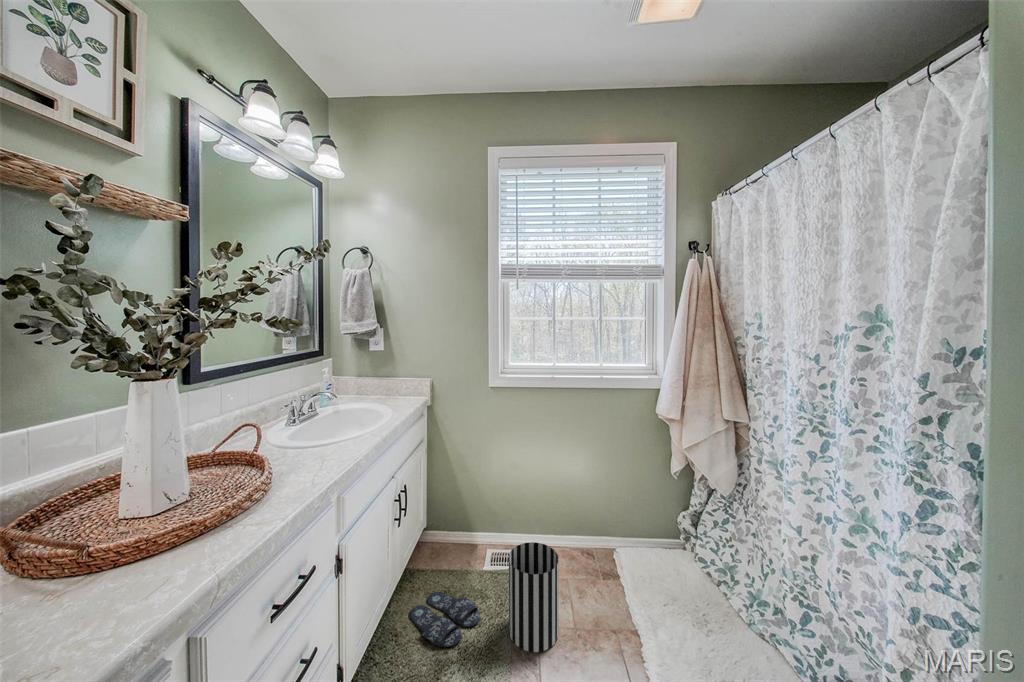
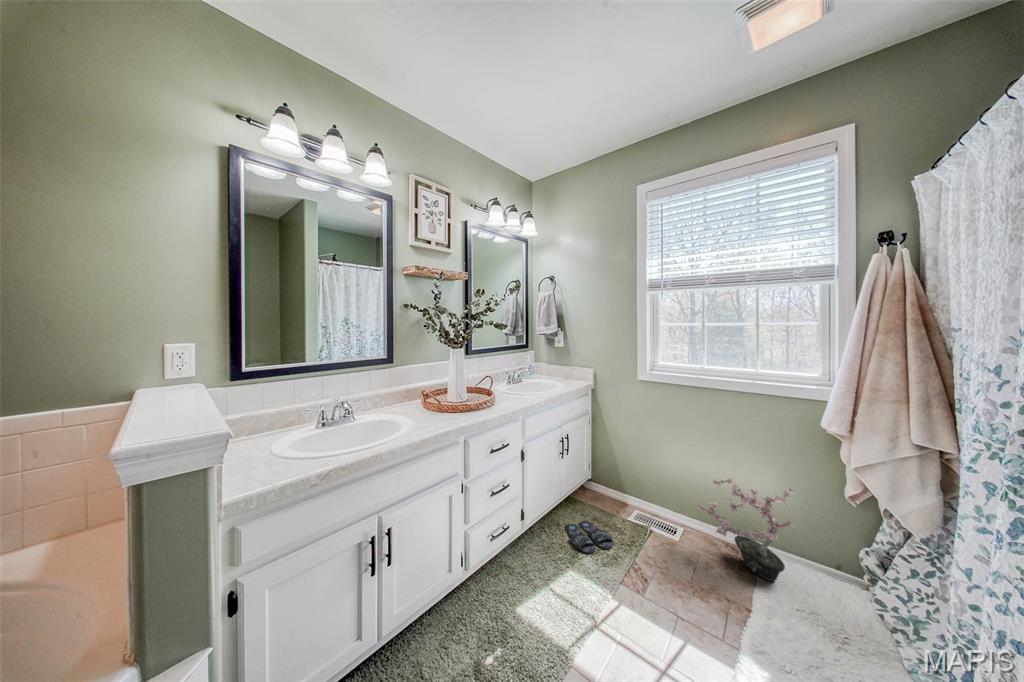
potted plant: none [560,479,653,584] -> present [697,479,793,581]
wastebasket: present [509,542,559,652] -> none [631,503,674,585]

